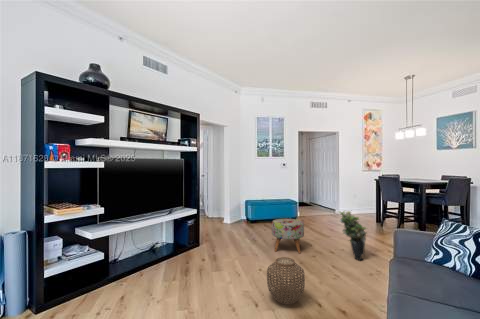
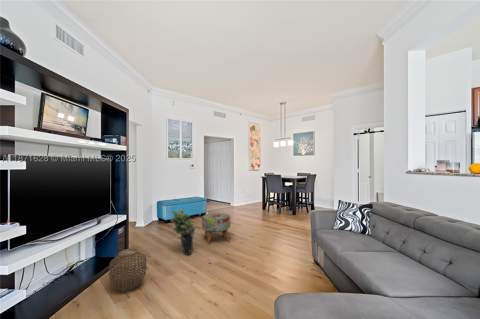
potted plant: present [339,211,366,260] -> present [171,209,196,255]
woven basket: present [267,257,305,304] -> present [109,248,146,291]

